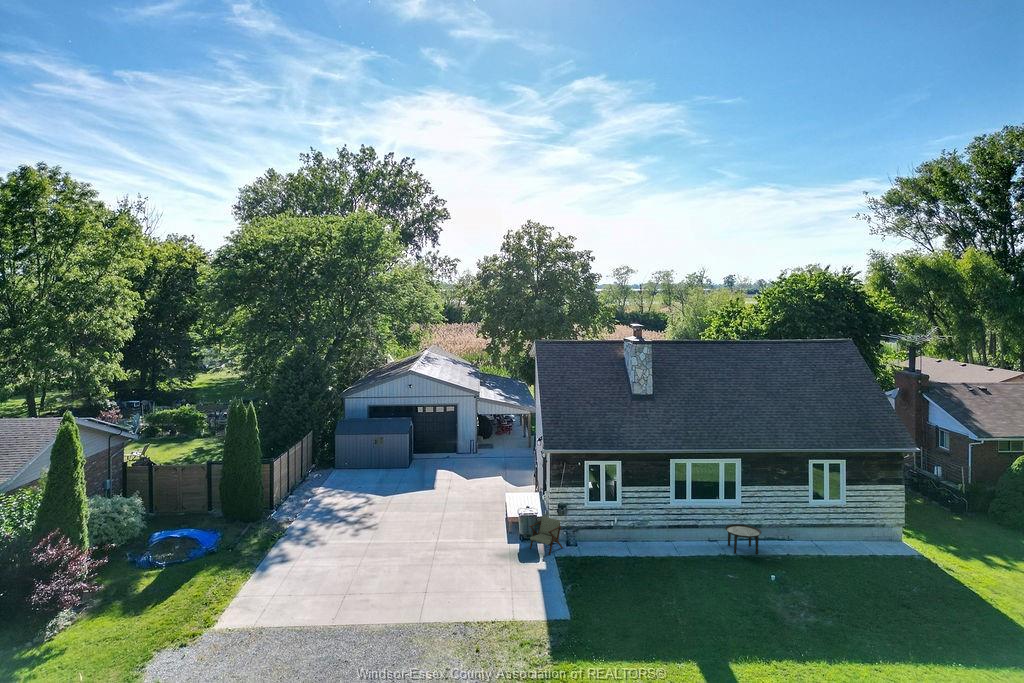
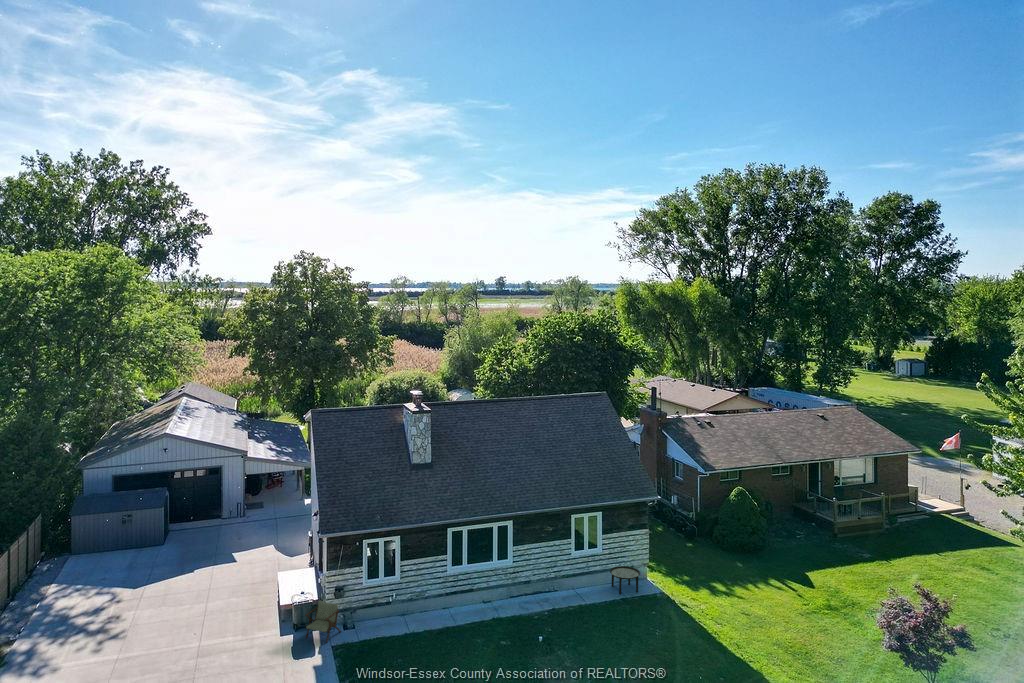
round table: present [725,524,762,554] -> present [610,566,640,594]

